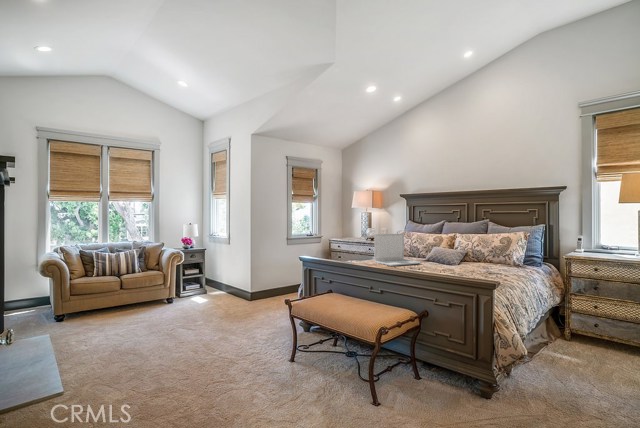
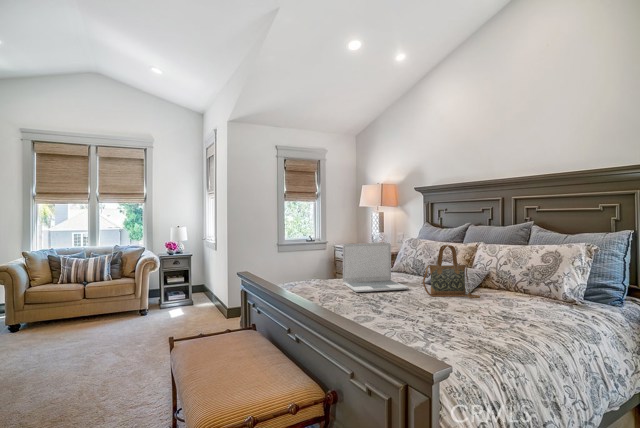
handbag: none [433,234,468,267] -> present [423,245,480,298]

